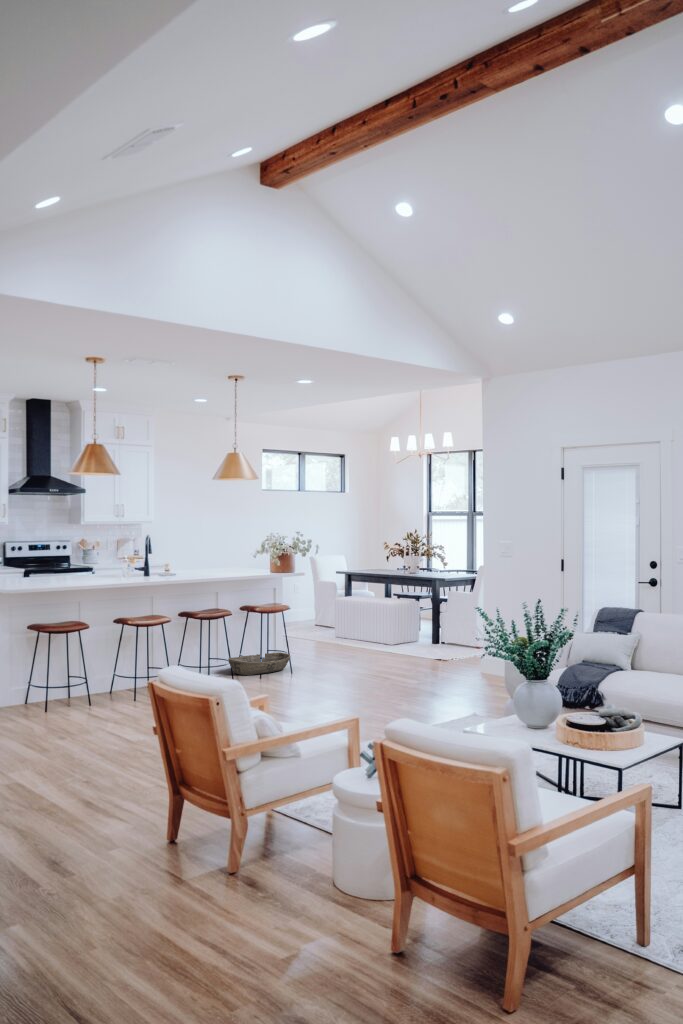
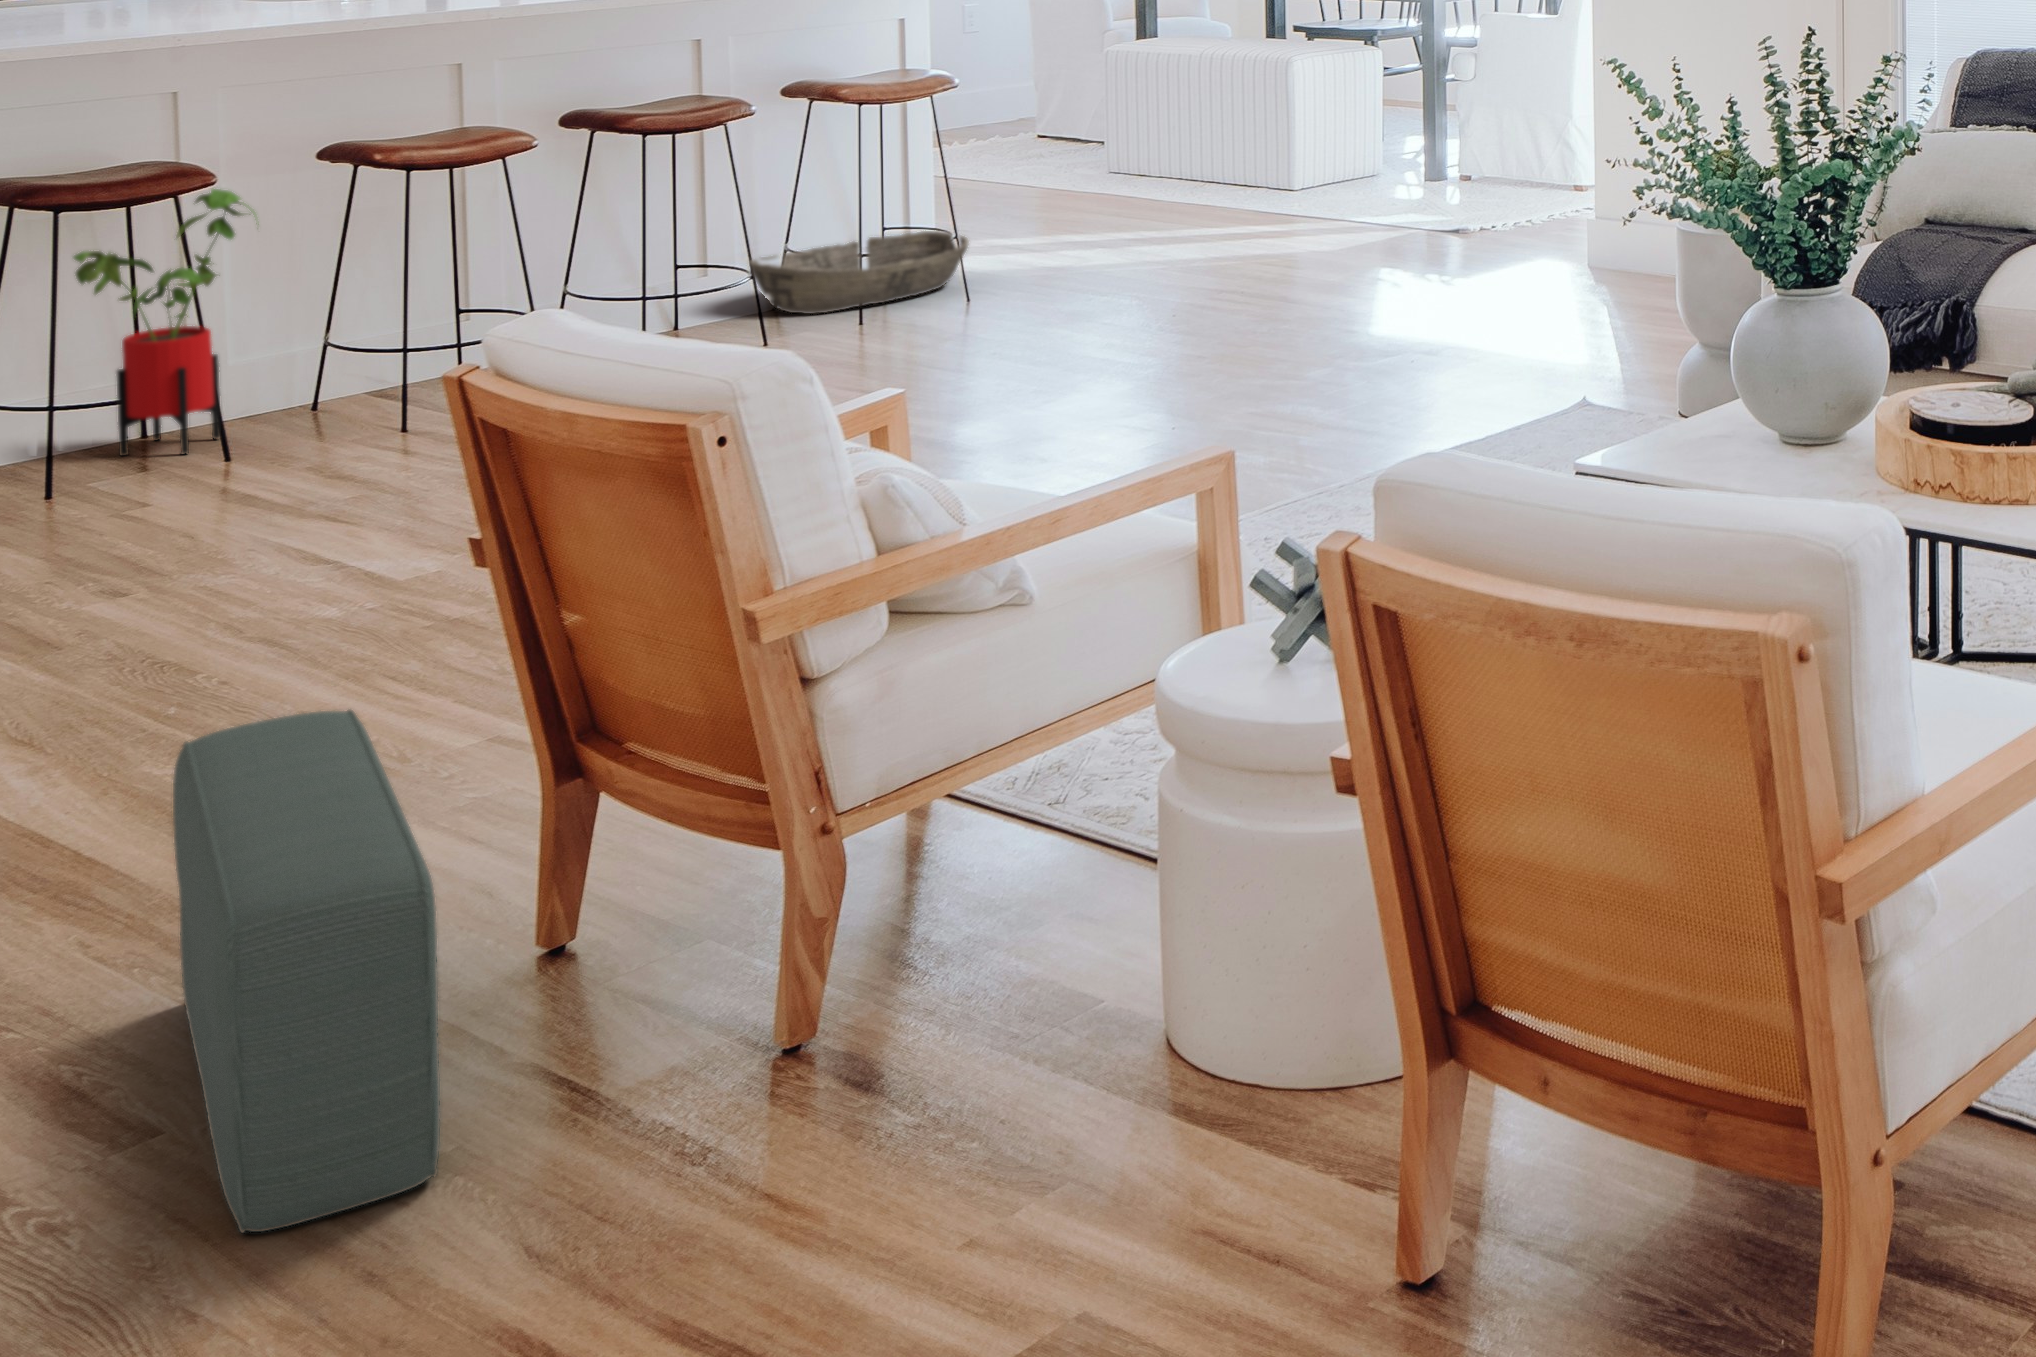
house plant: none [55,629,101,703] -> present [74,189,255,456]
pouf: none [83,769,145,899] -> present [173,710,440,1232]

